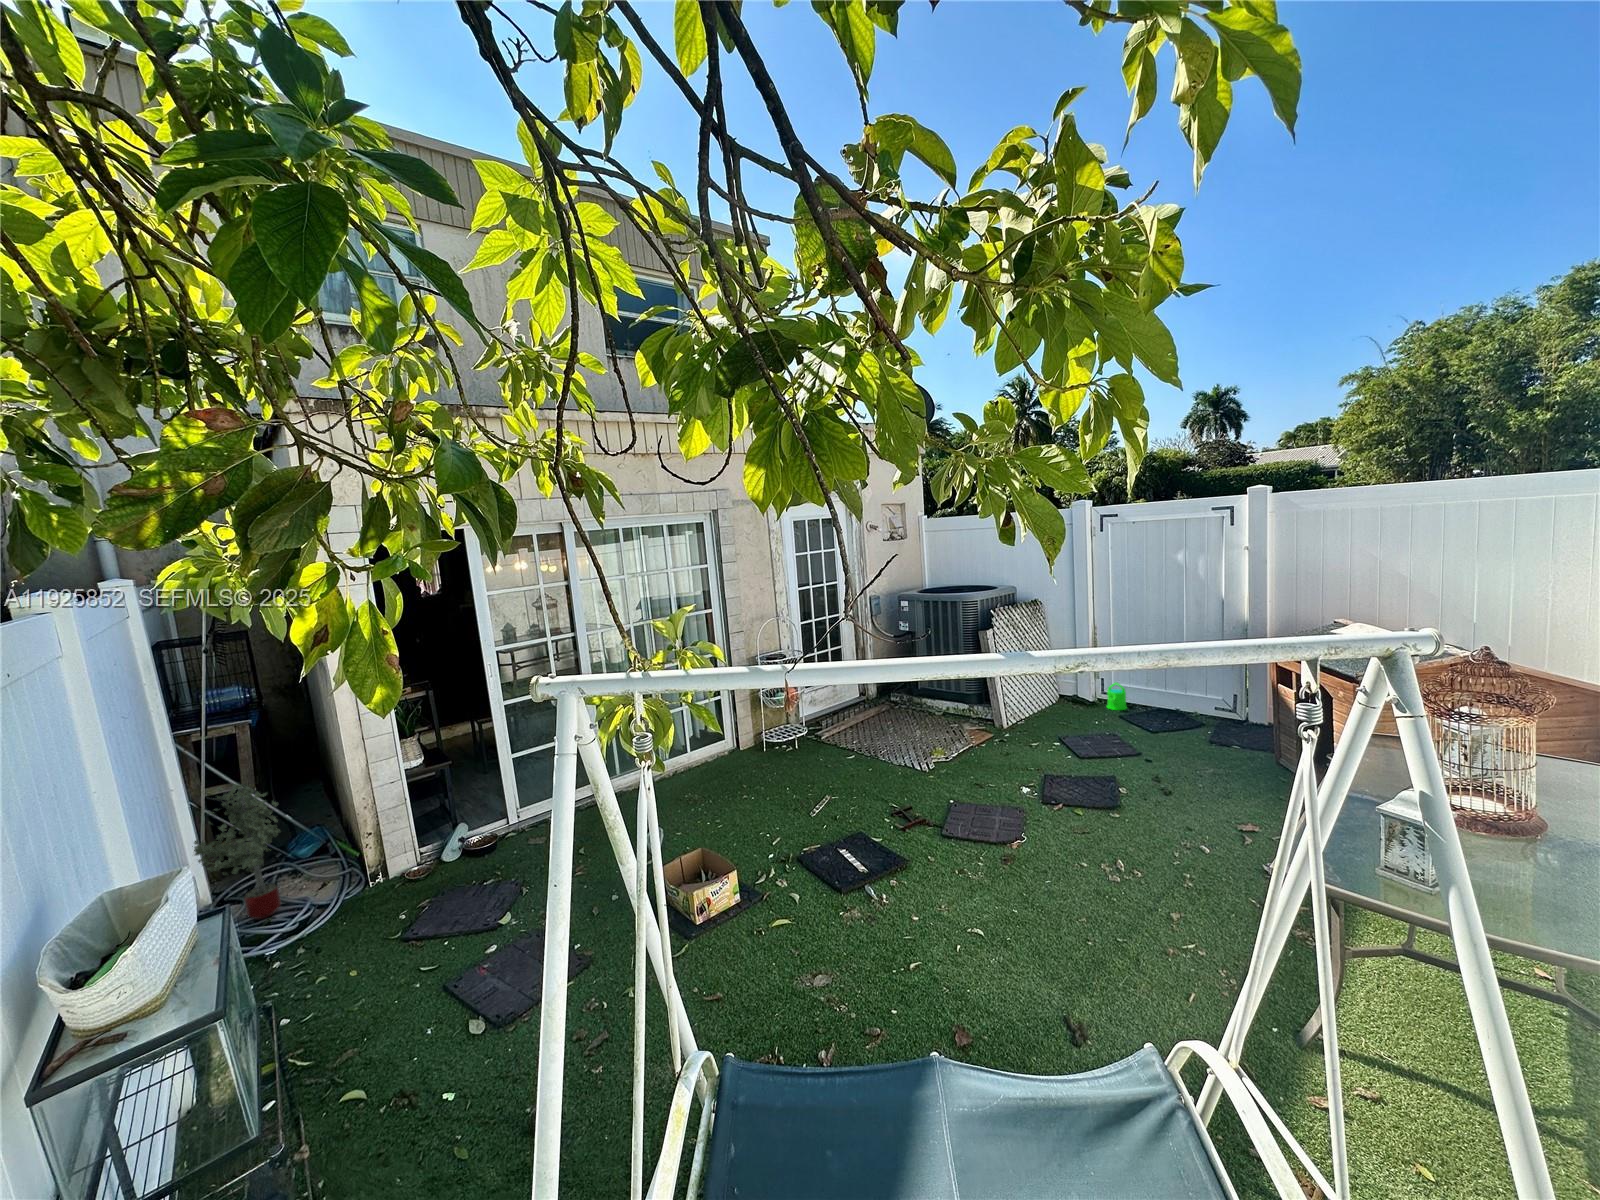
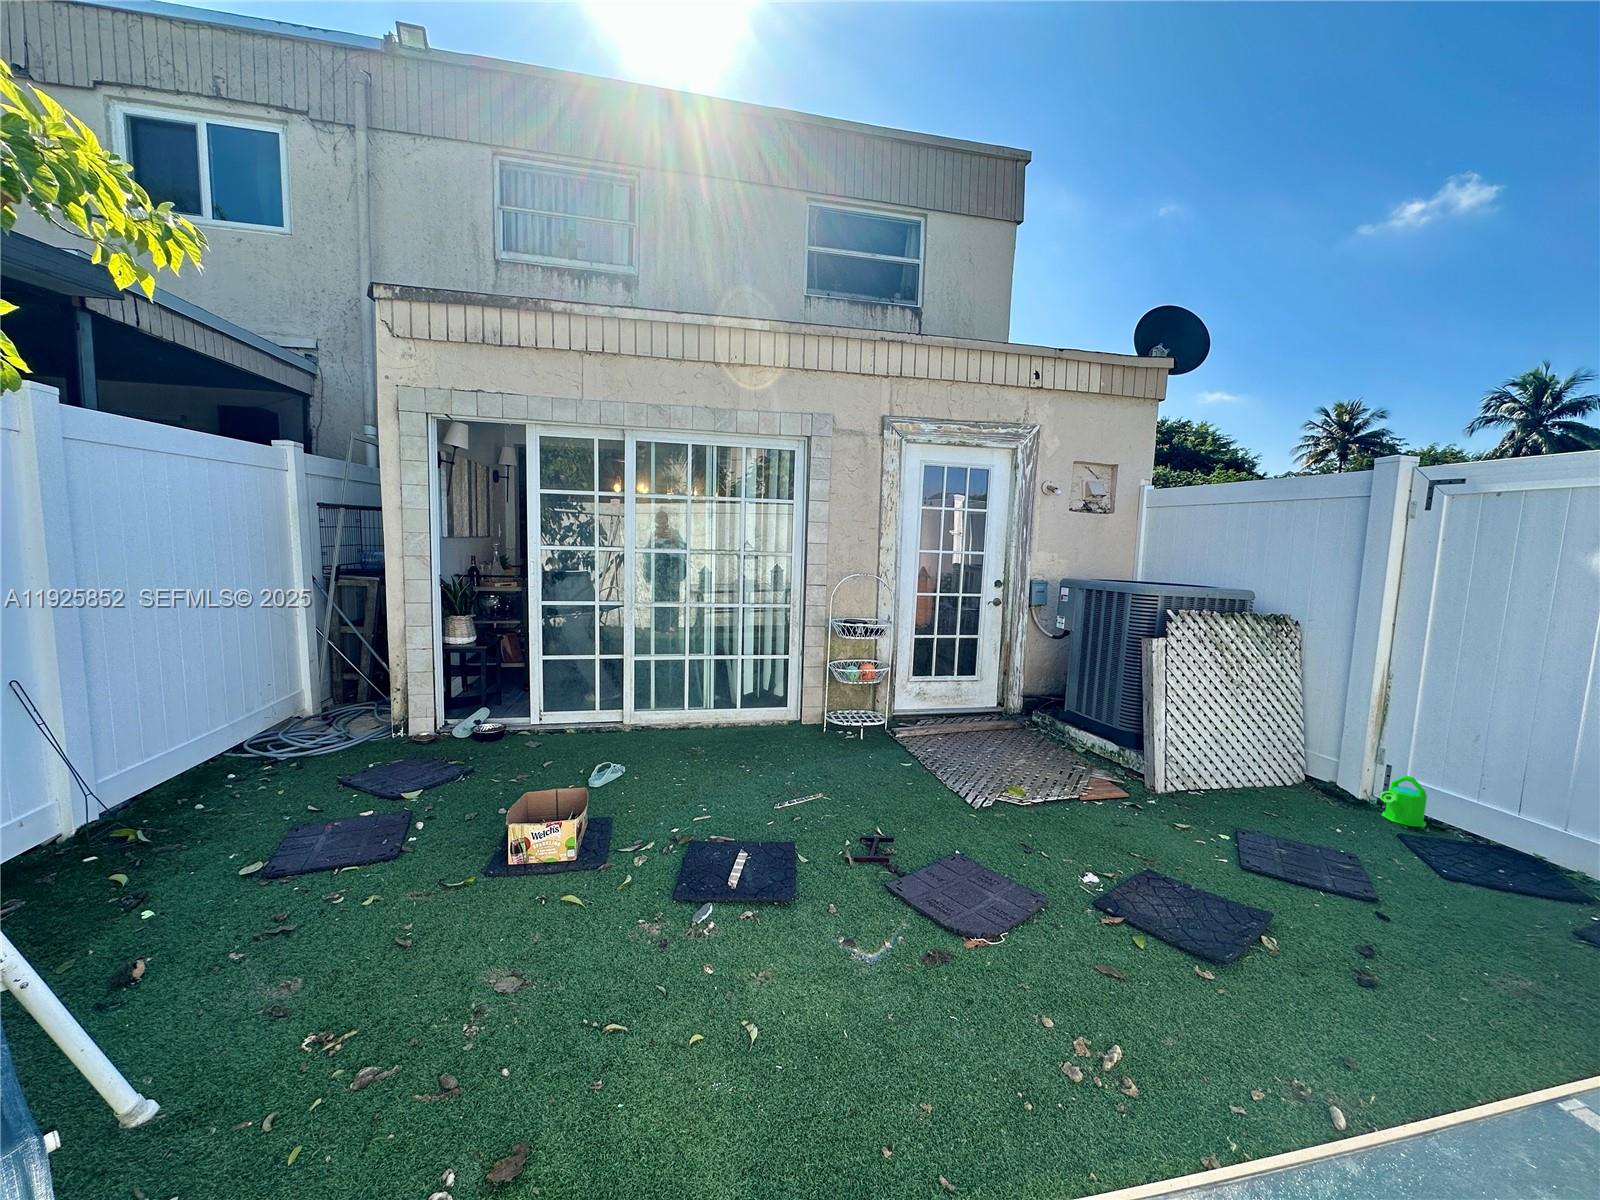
potted tree: present [192,784,281,919] -> none [270,616,352,735]

